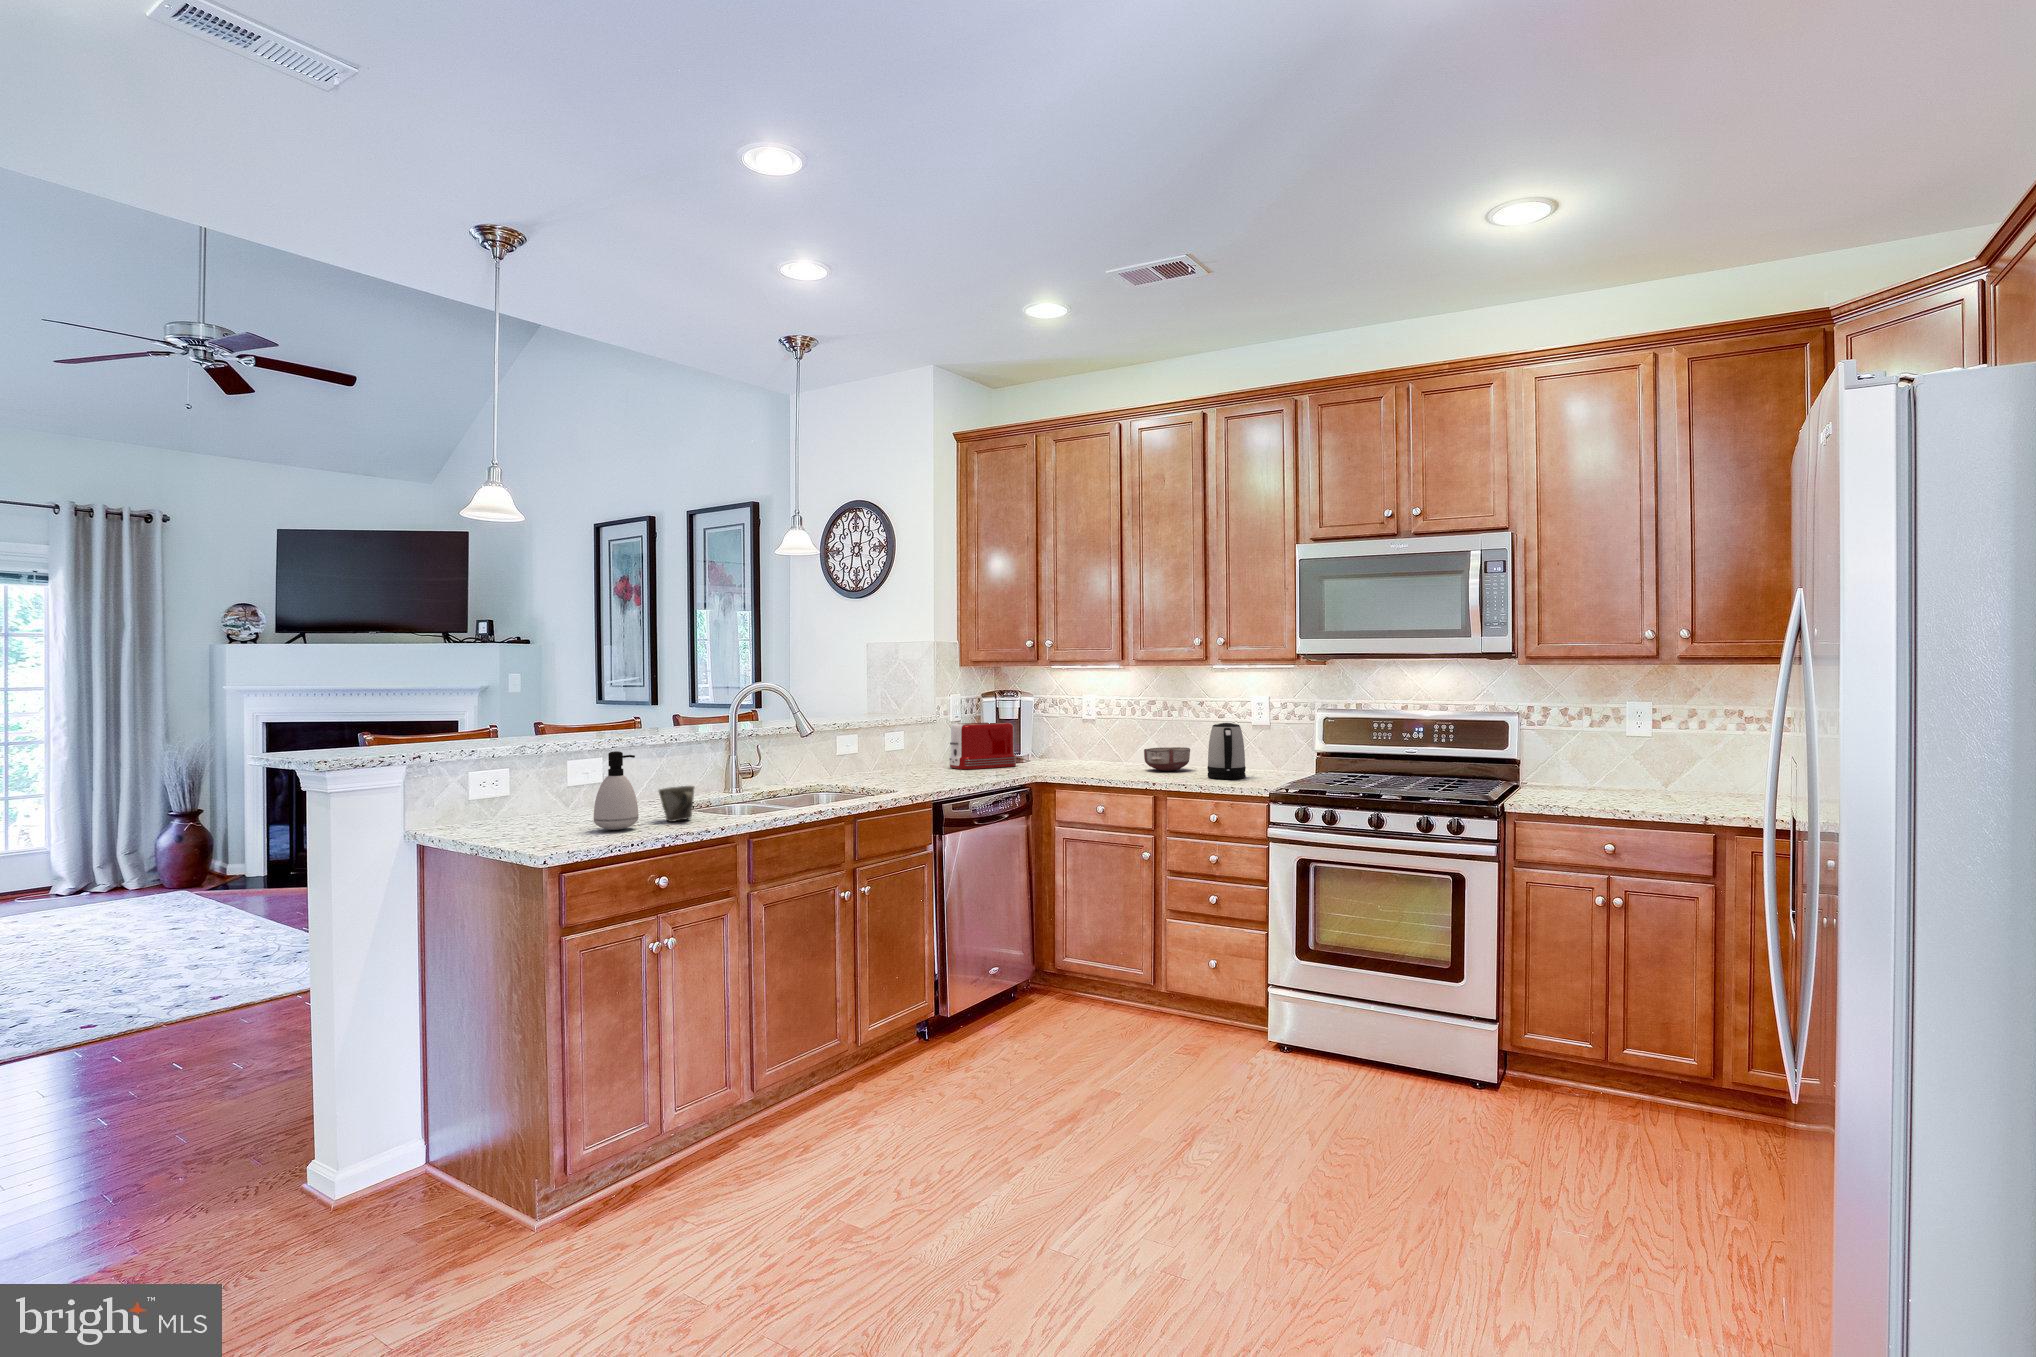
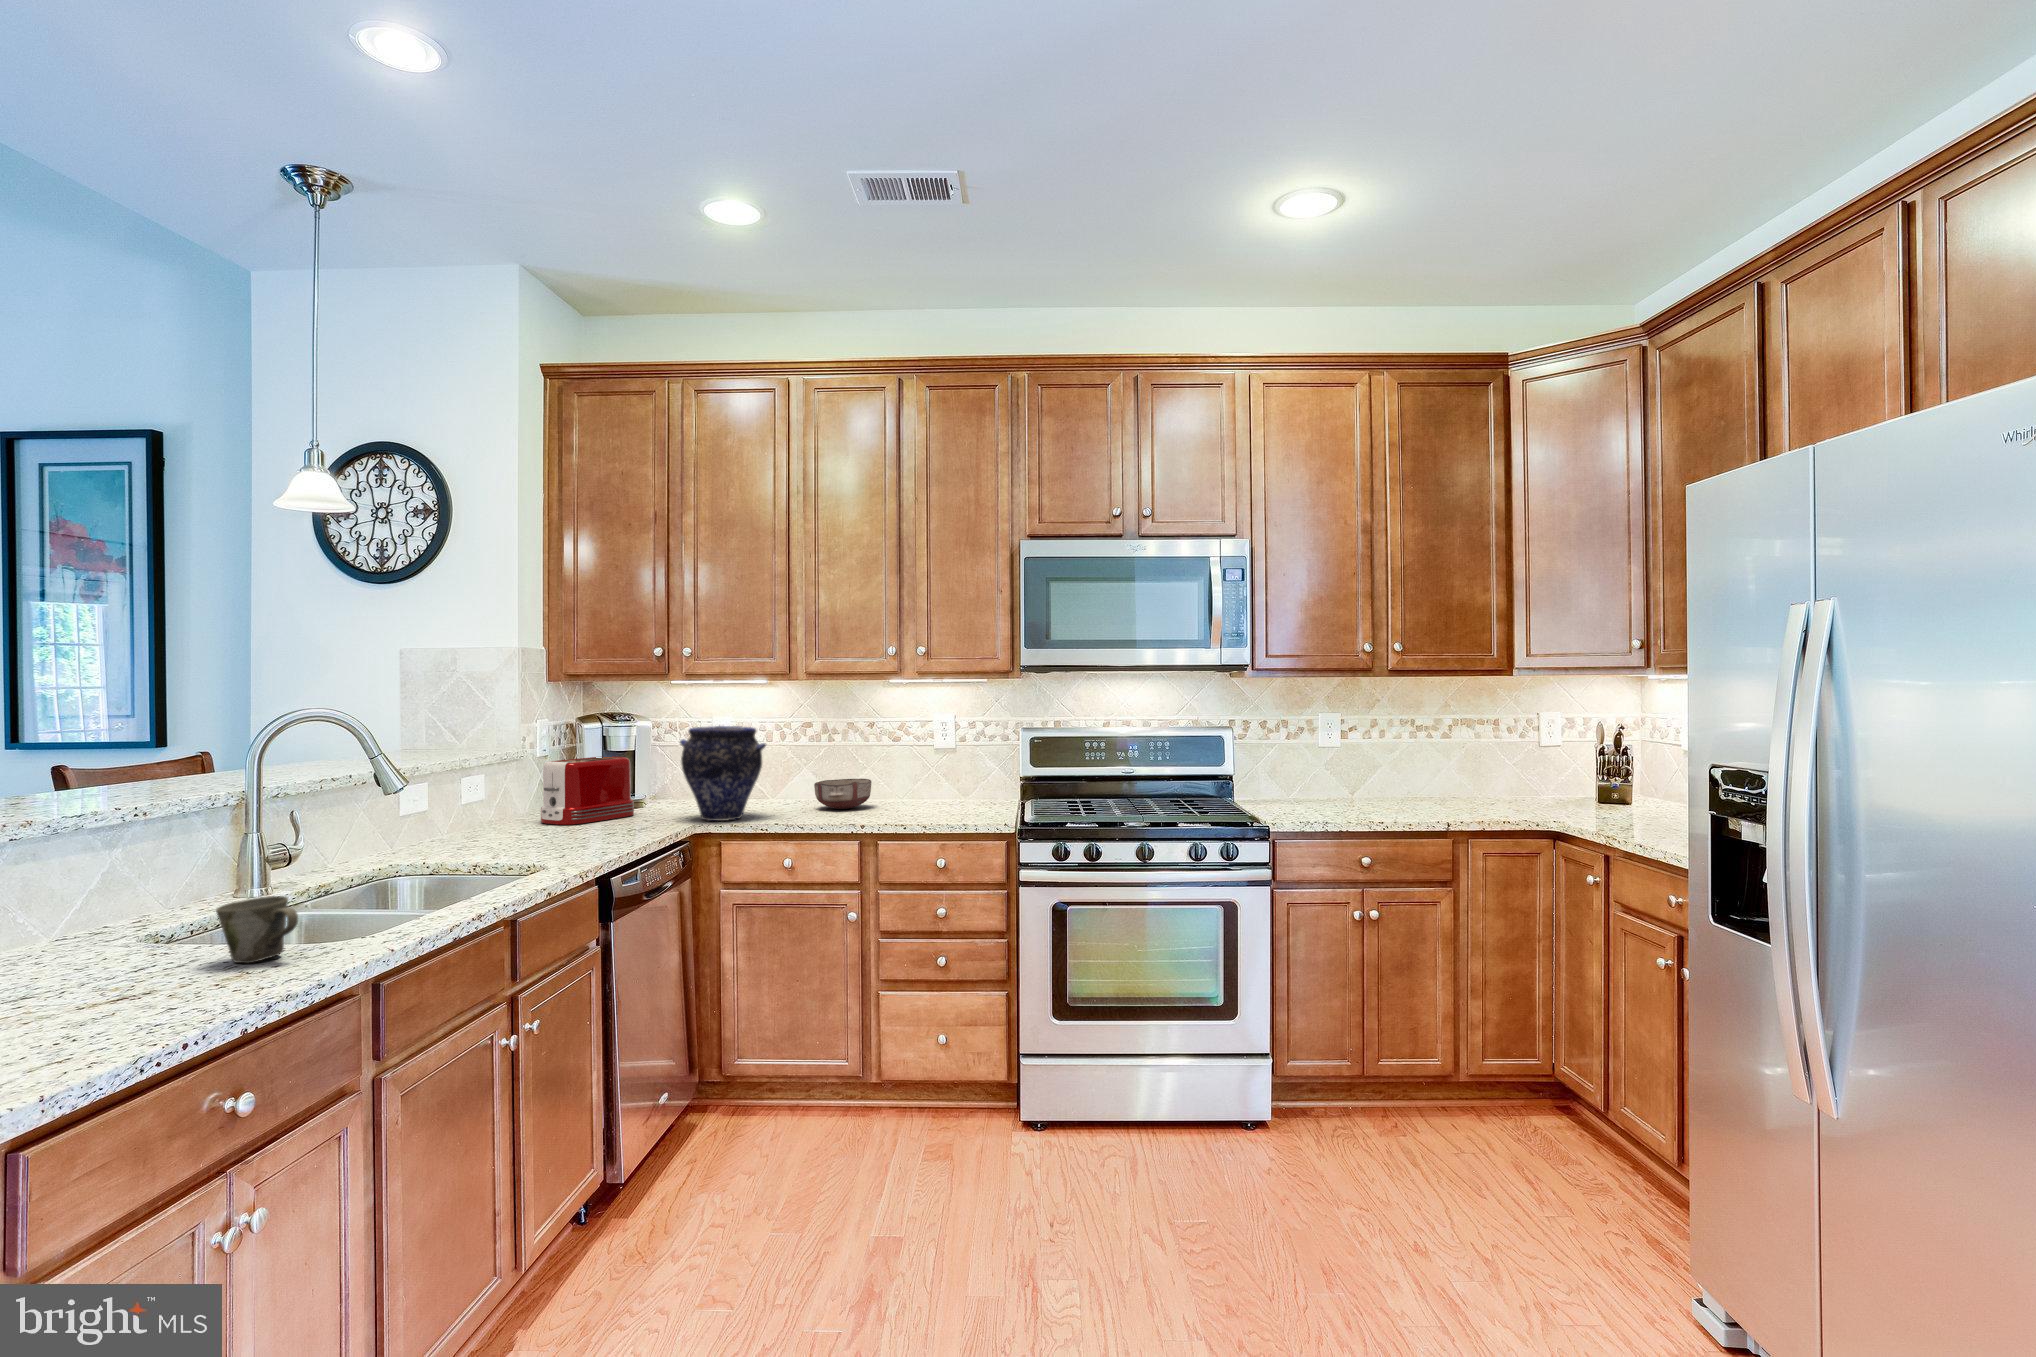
vase: none [1036,701,1097,773] -> present [680,726,766,821]
kettle: present [1207,723,1246,779] -> none [911,747,956,815]
soap dispenser: present [594,751,638,830] -> none [110,850,206,995]

